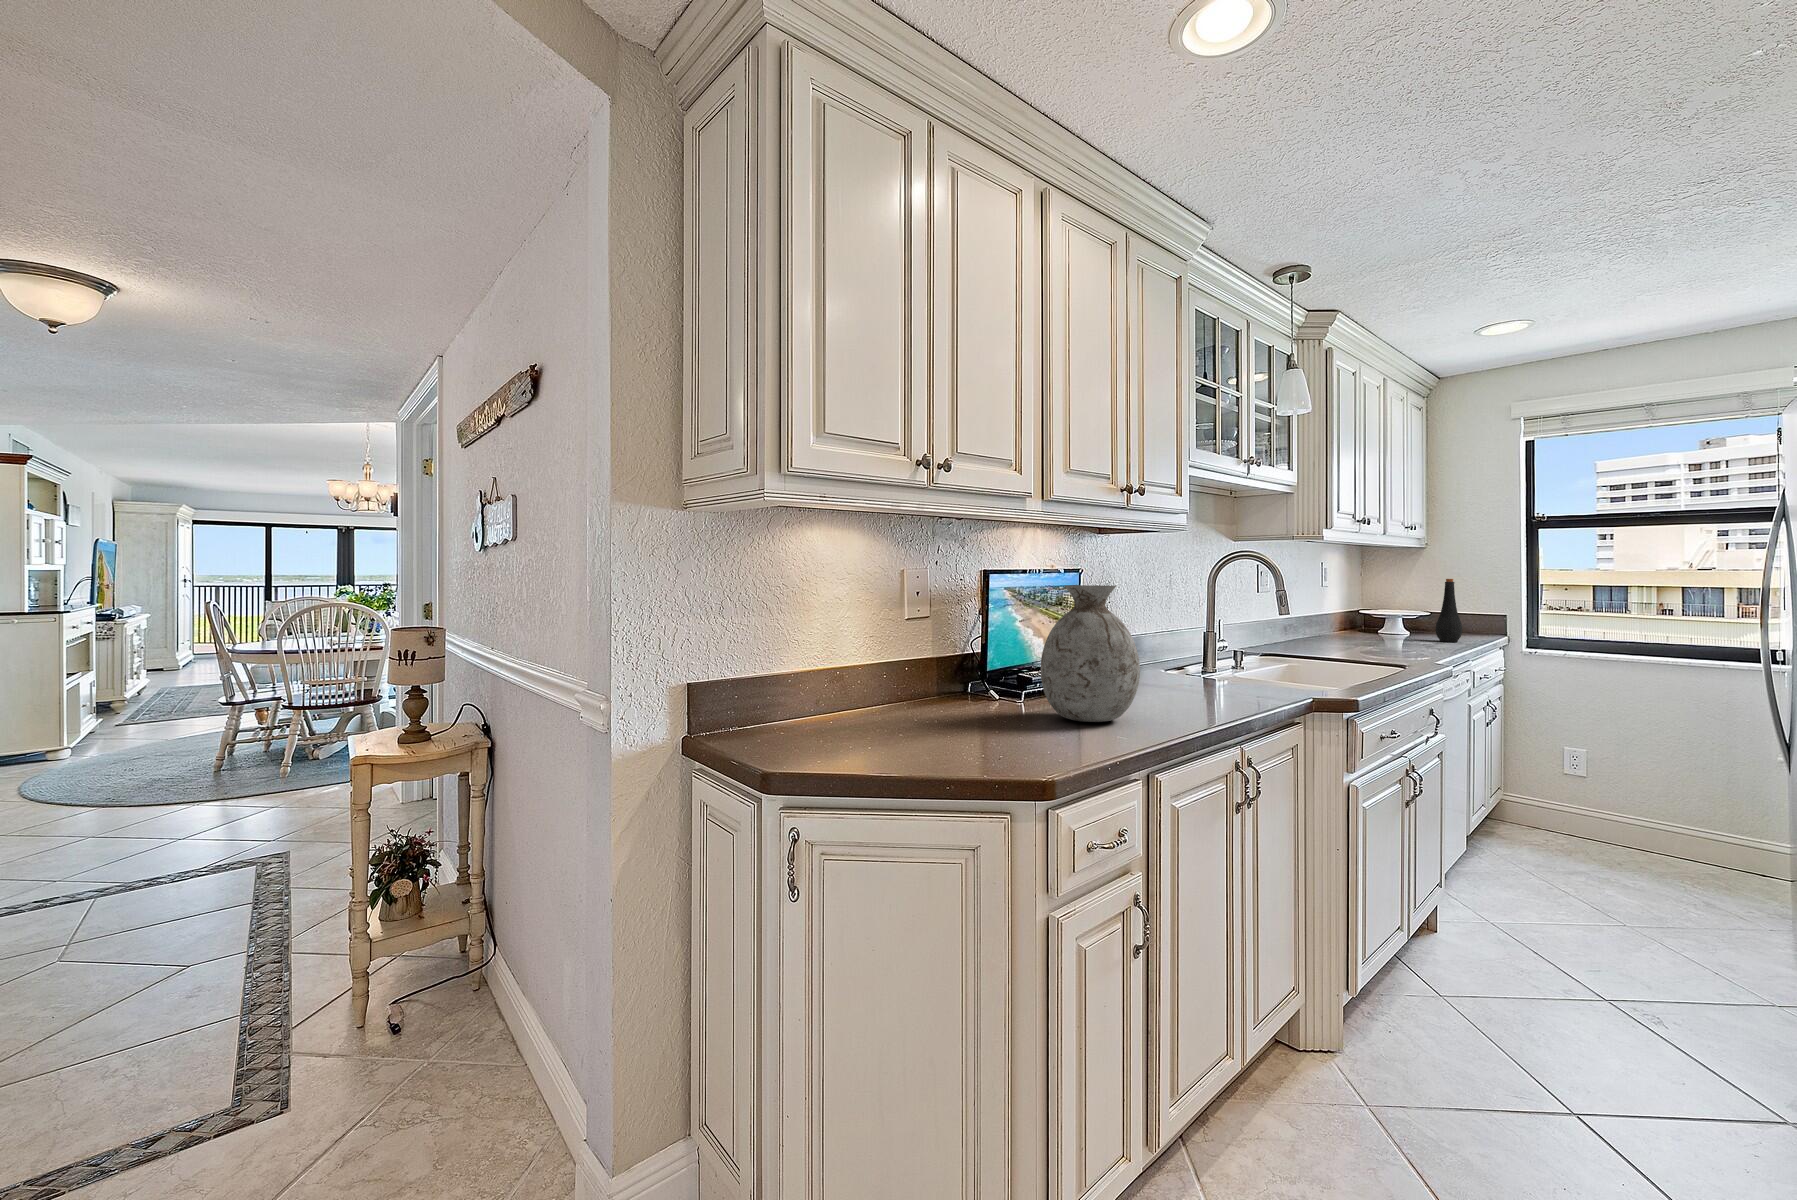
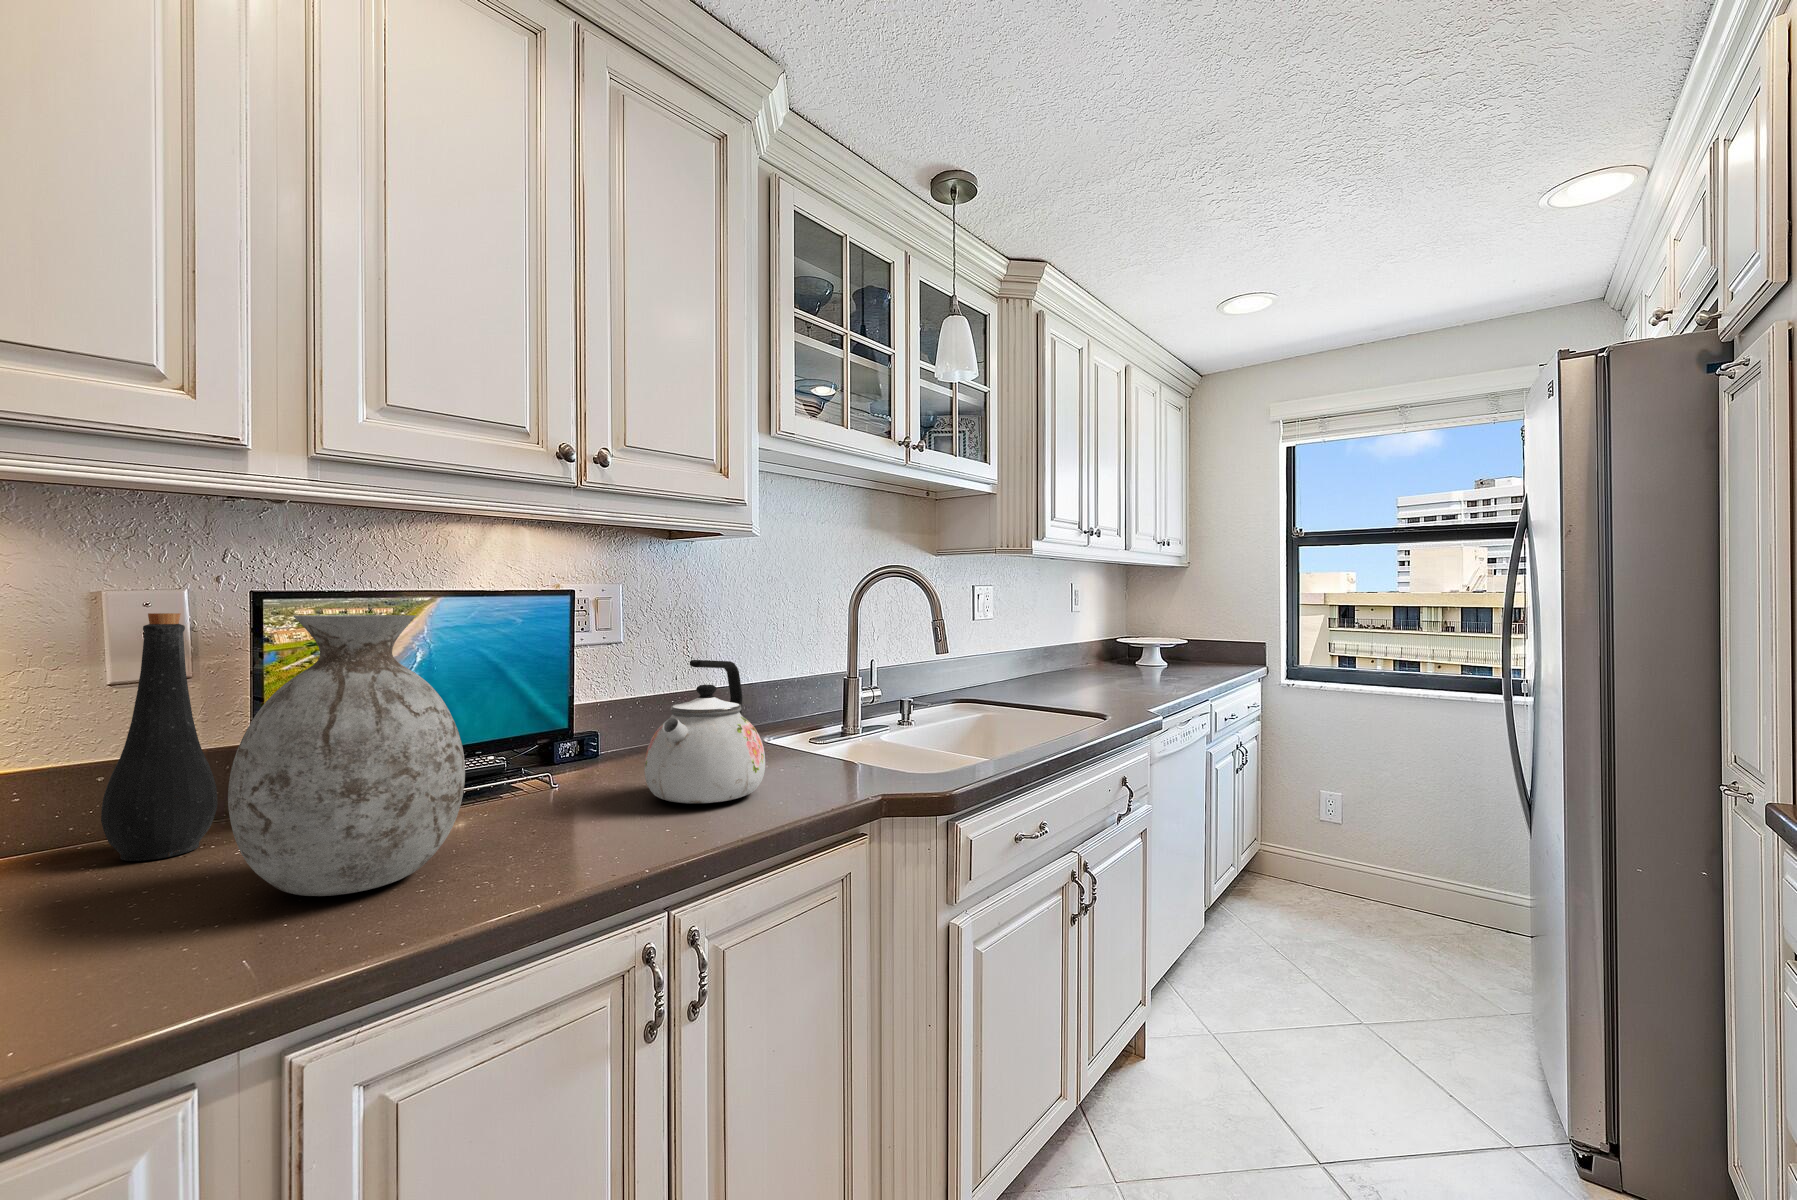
bottle: present [1435,579,1462,642] -> present [101,613,218,861]
kettle: none [1157,614,1233,699] -> present [644,660,765,803]

